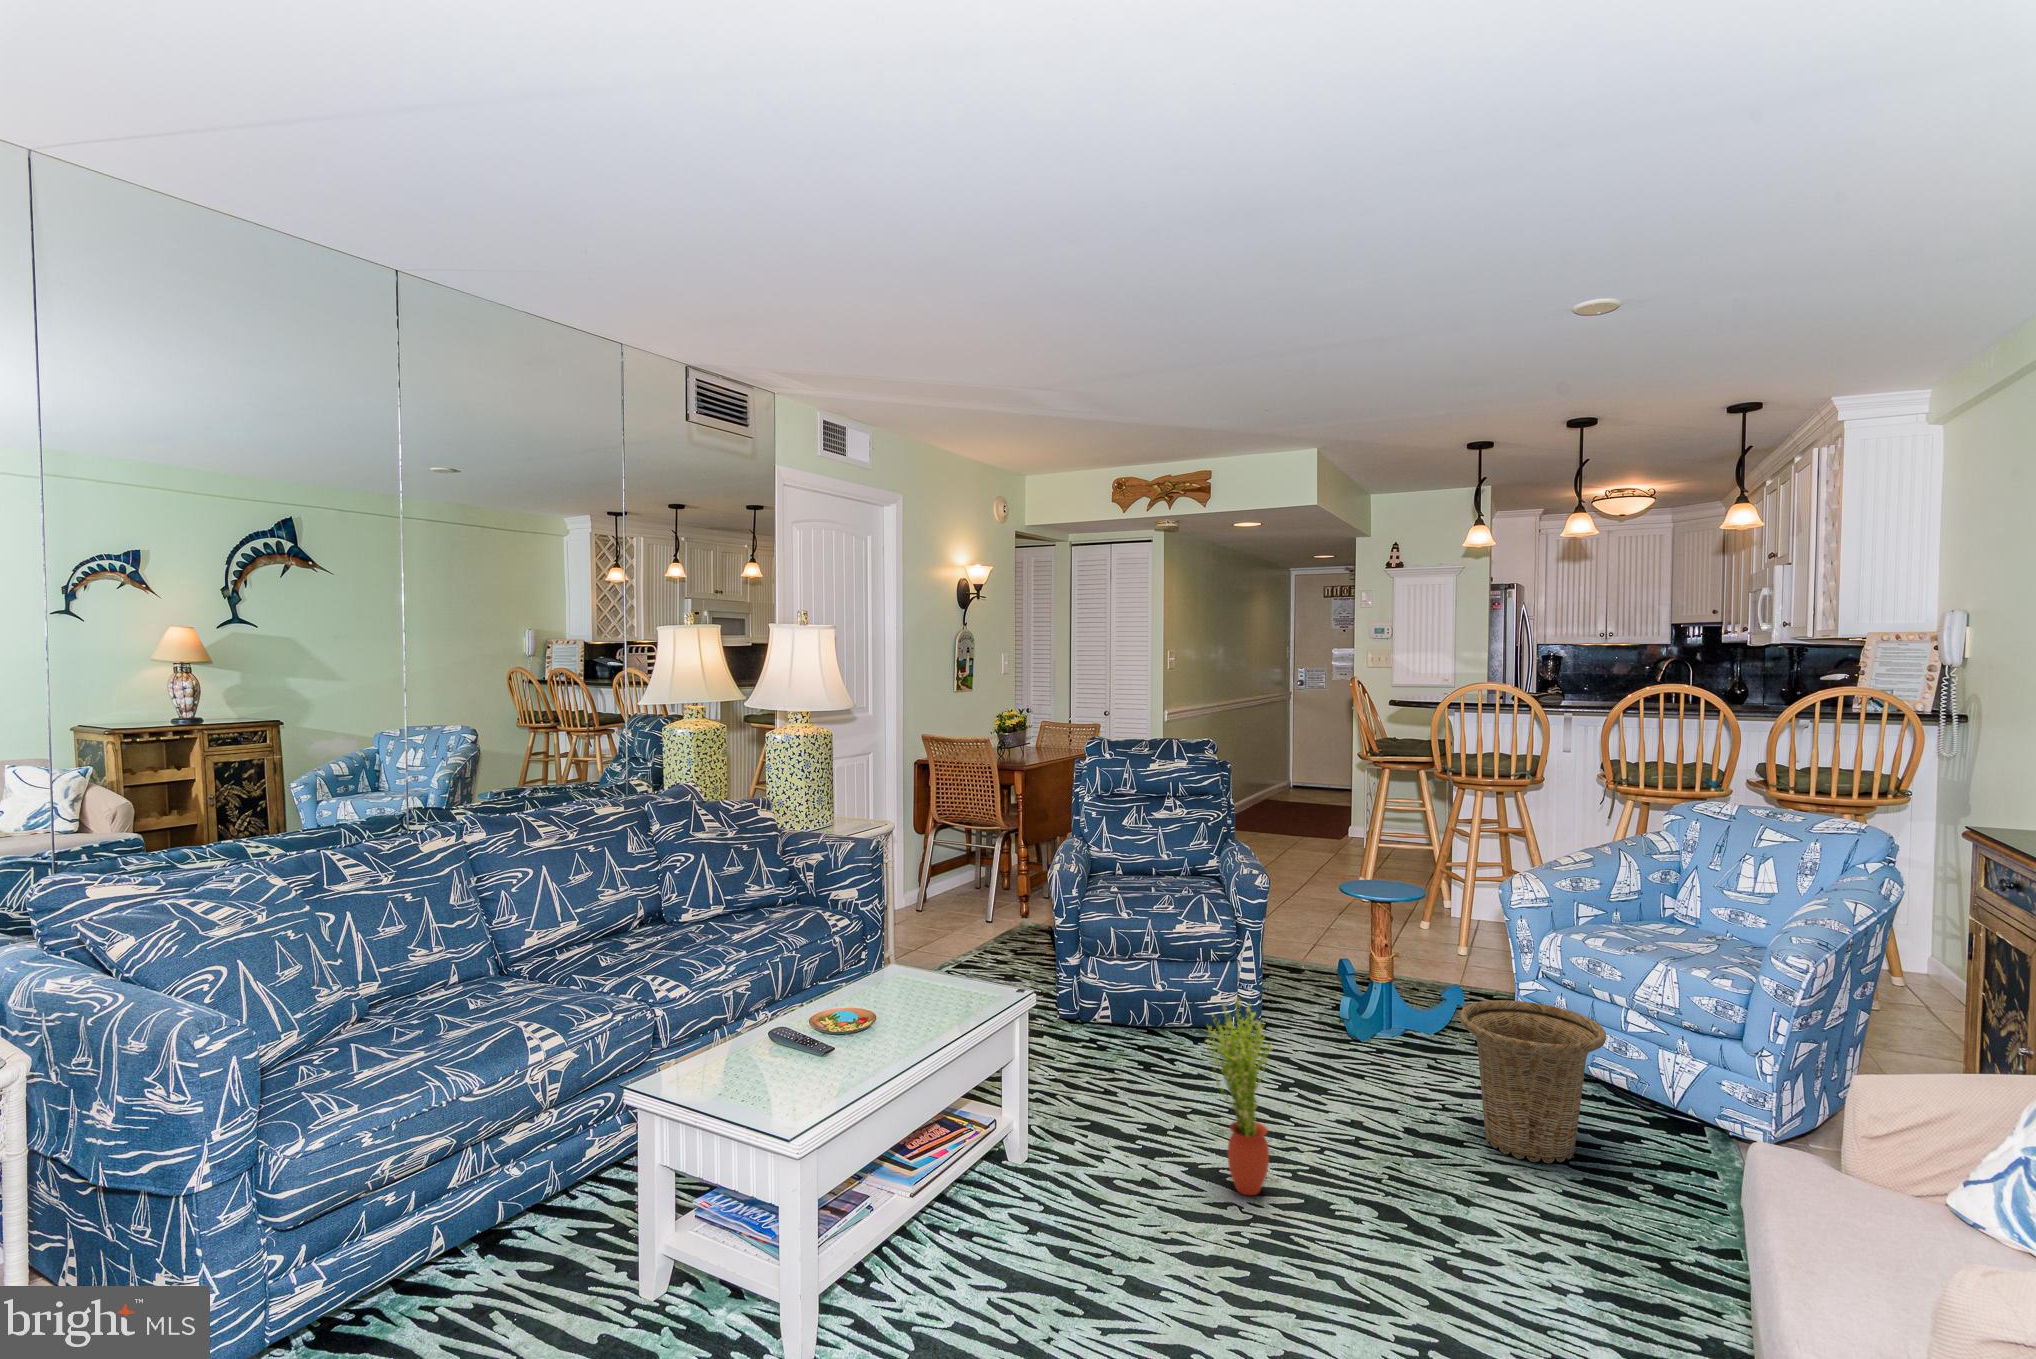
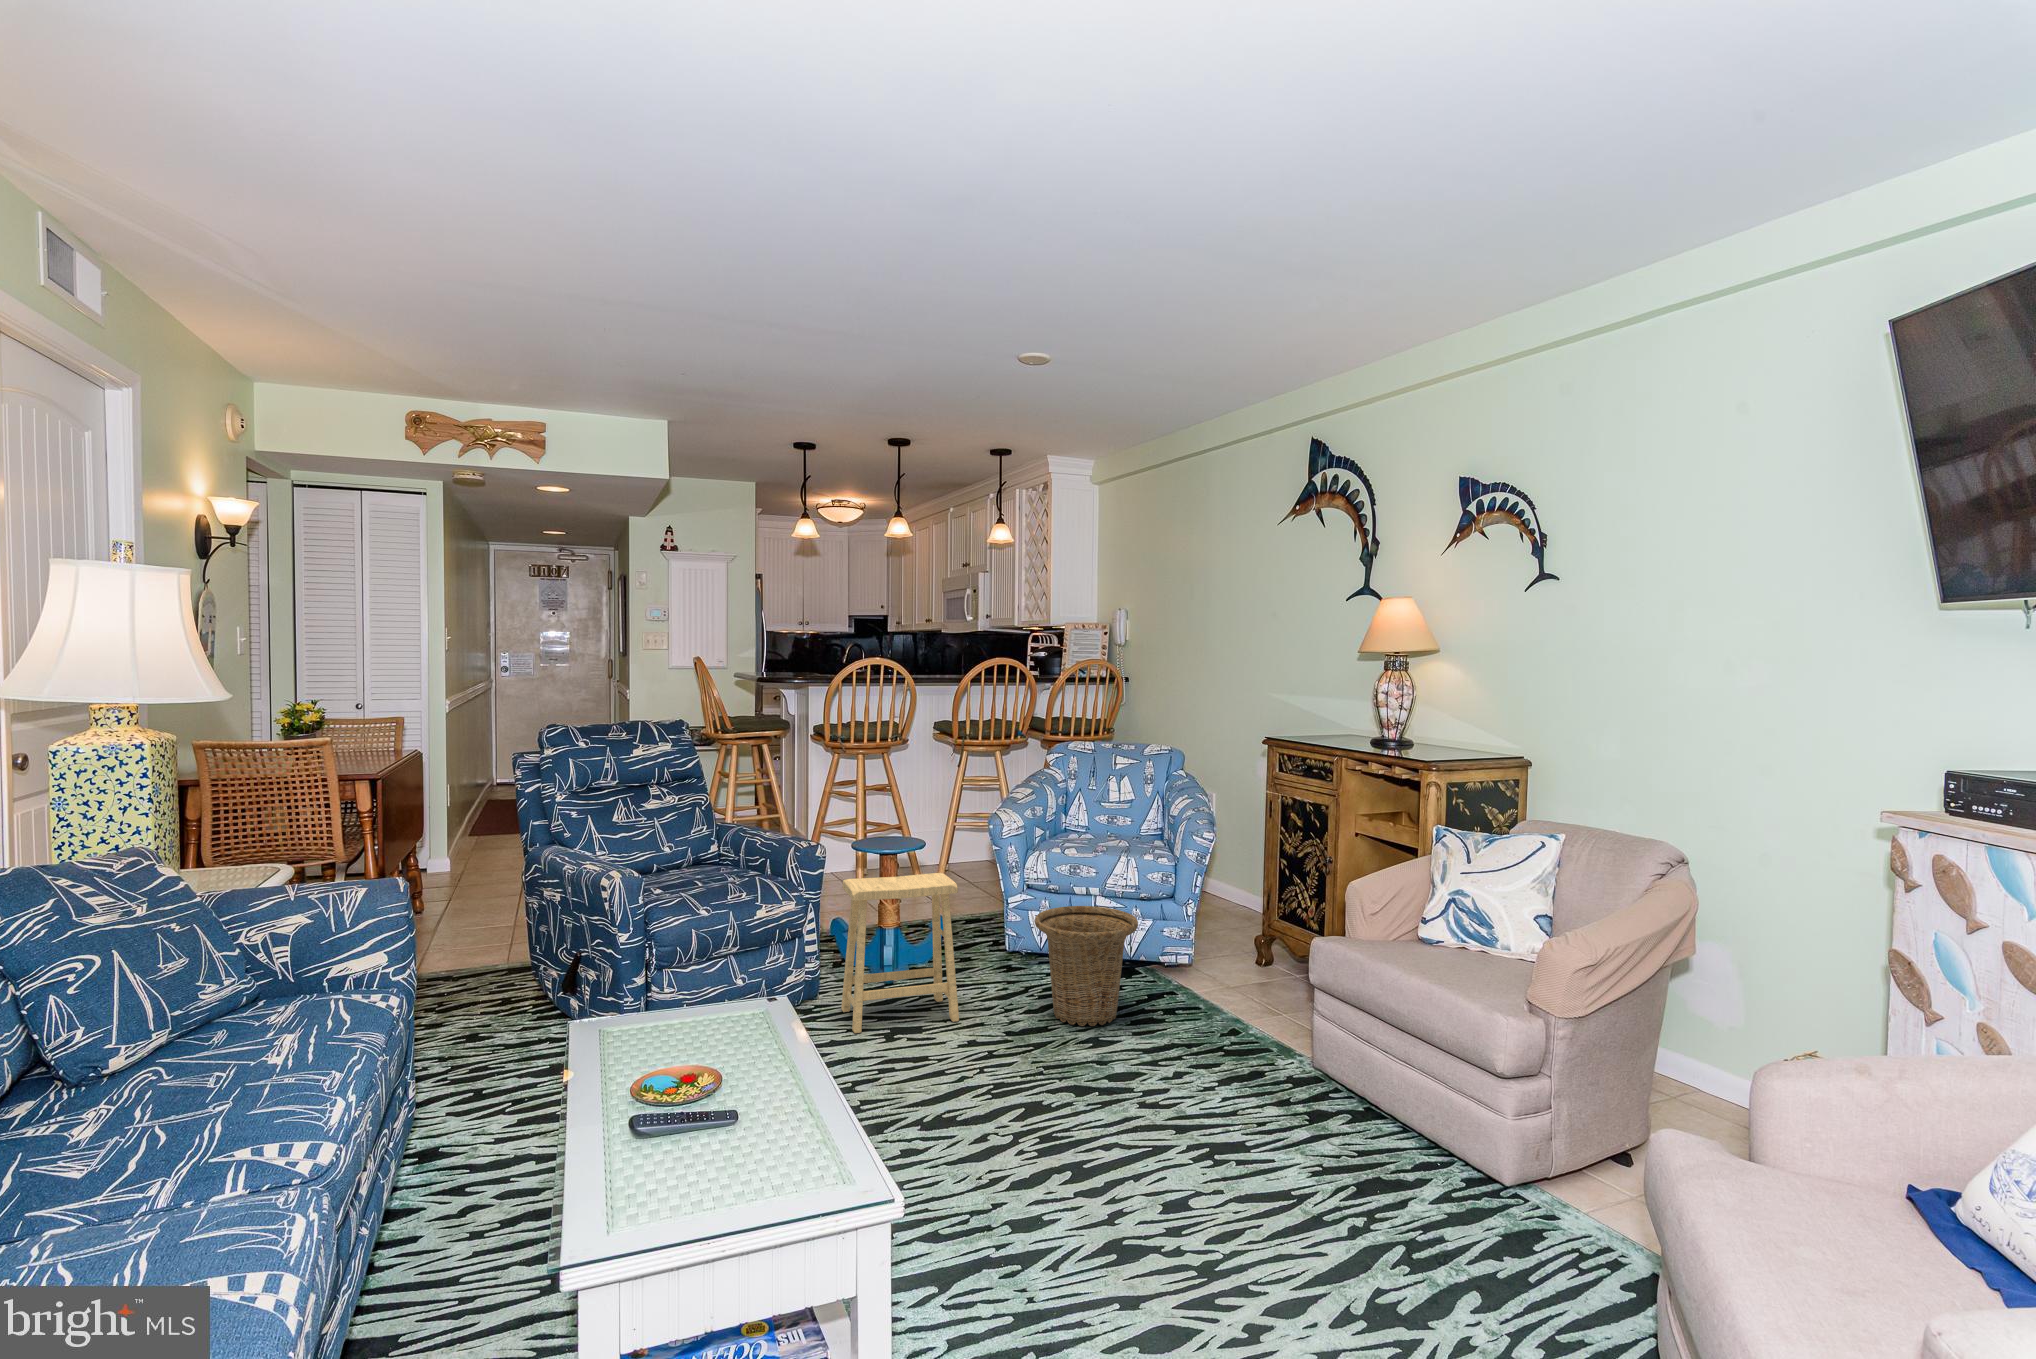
footstool: none [1253,914,1387,1099] -> present [841,873,959,1033]
potted plant: present [1206,999,1272,1195] -> none [939,948,1011,1124]

